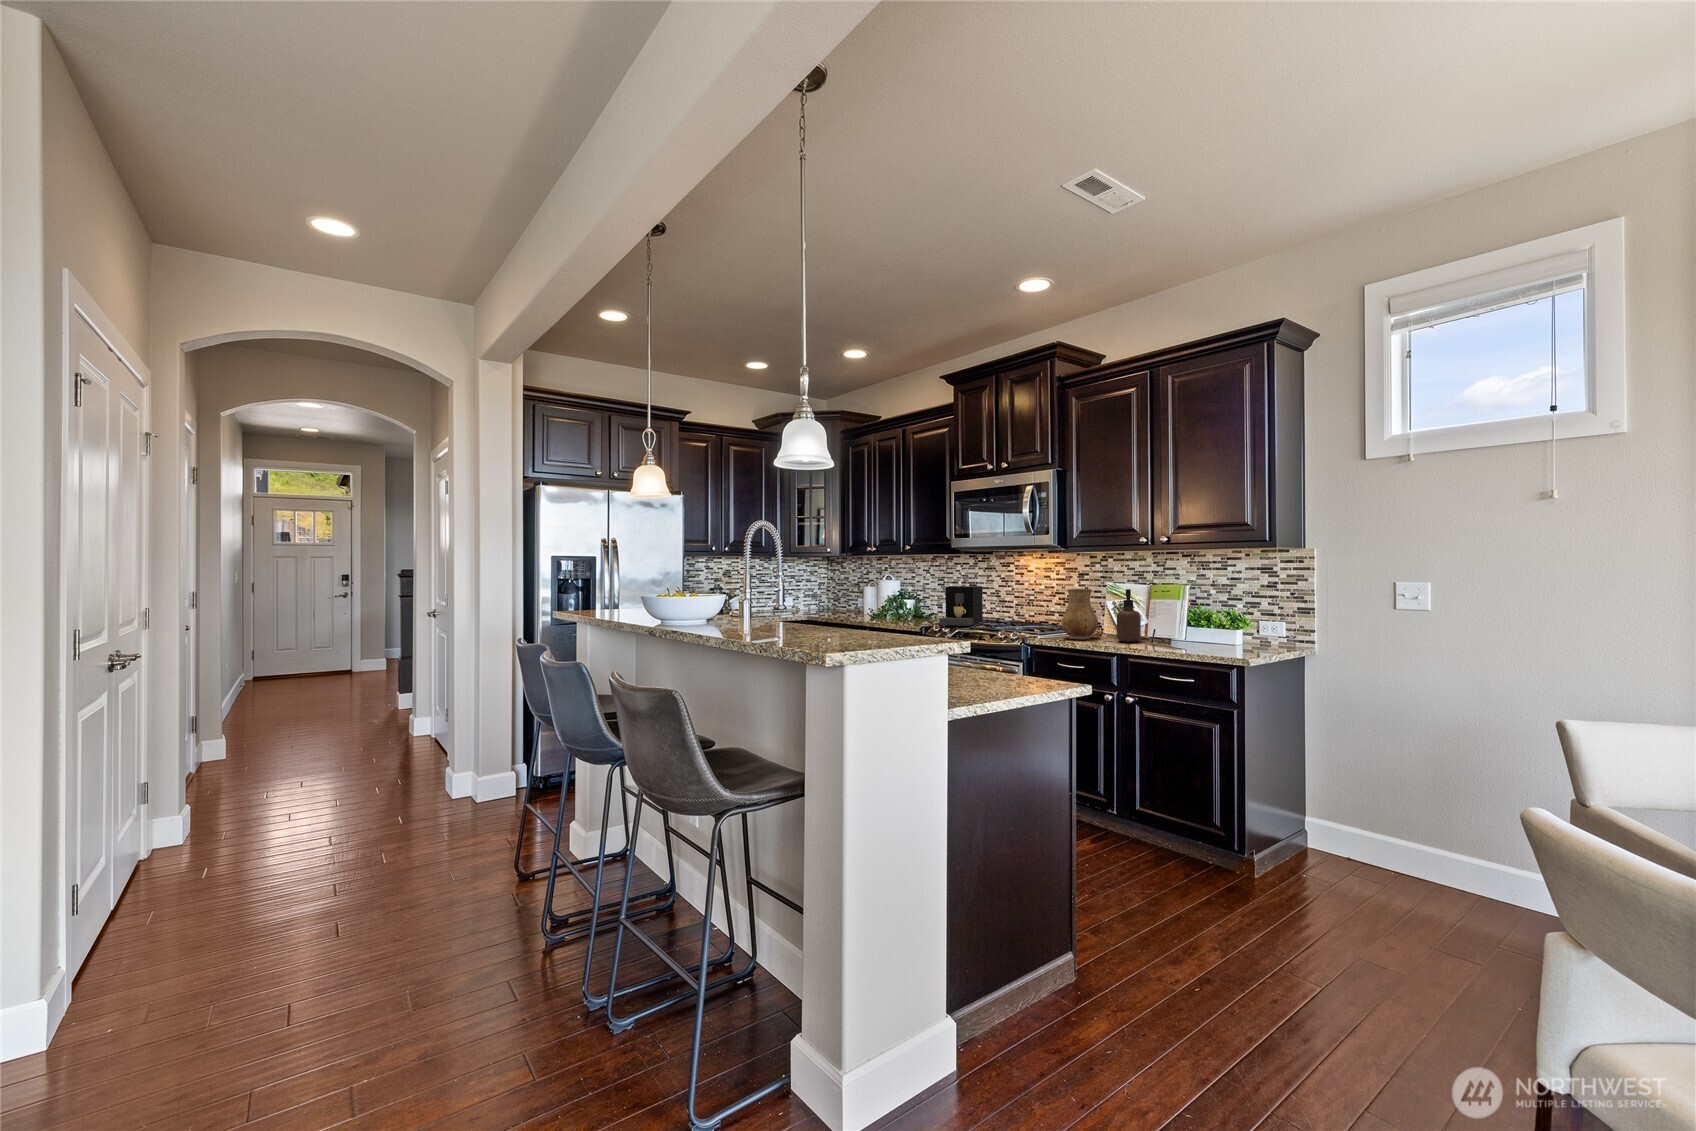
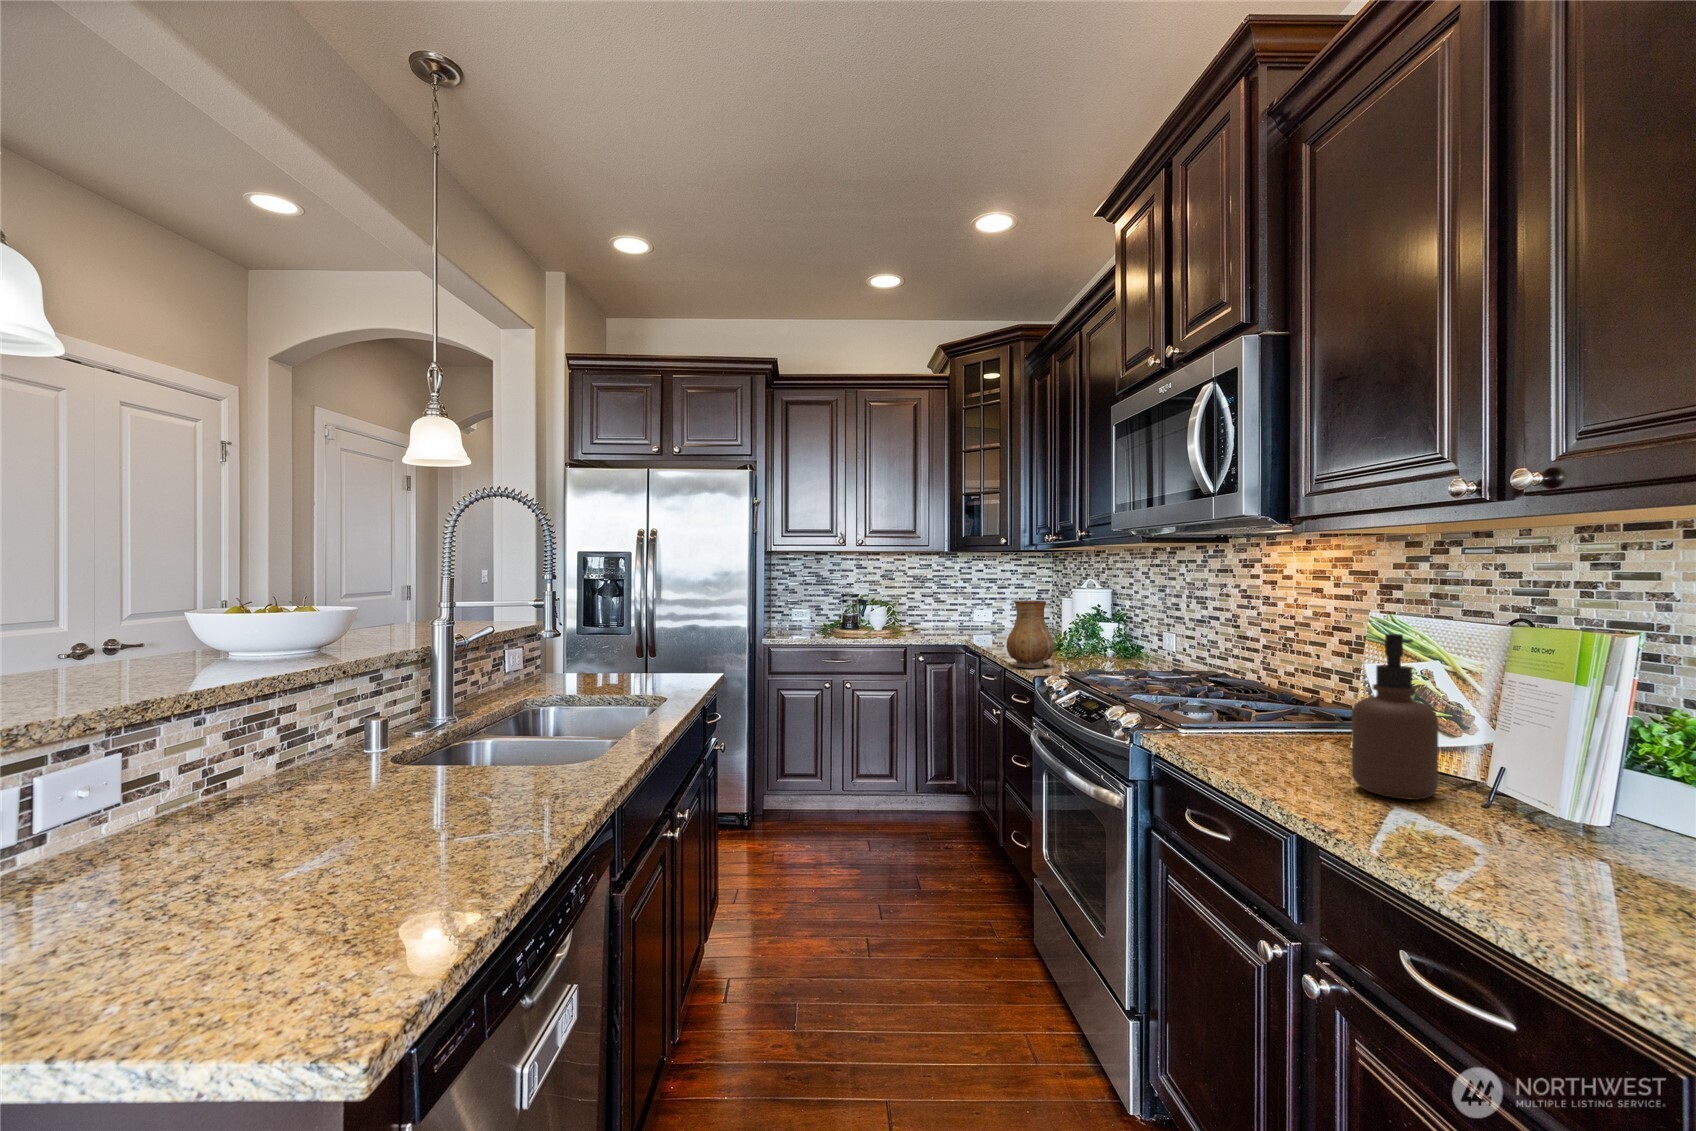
coffee maker: present [939,586,983,626] -> none [1080,603,1193,679]
ceramic pitcher: present [1061,589,1098,639] -> present [1007,600,1054,668]

